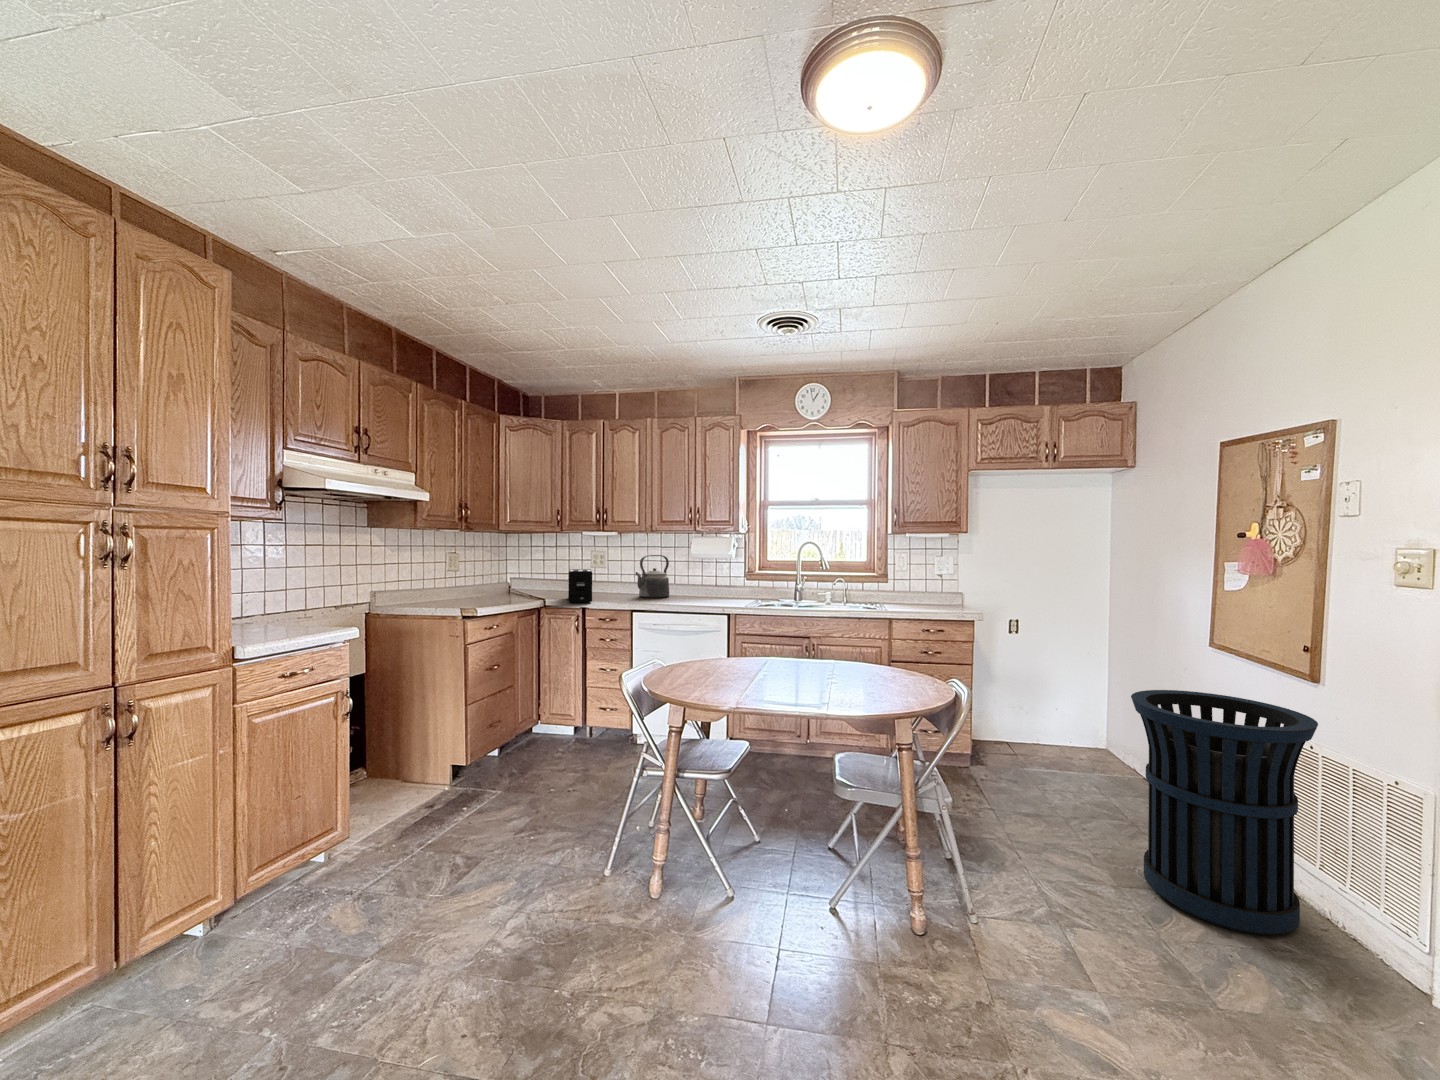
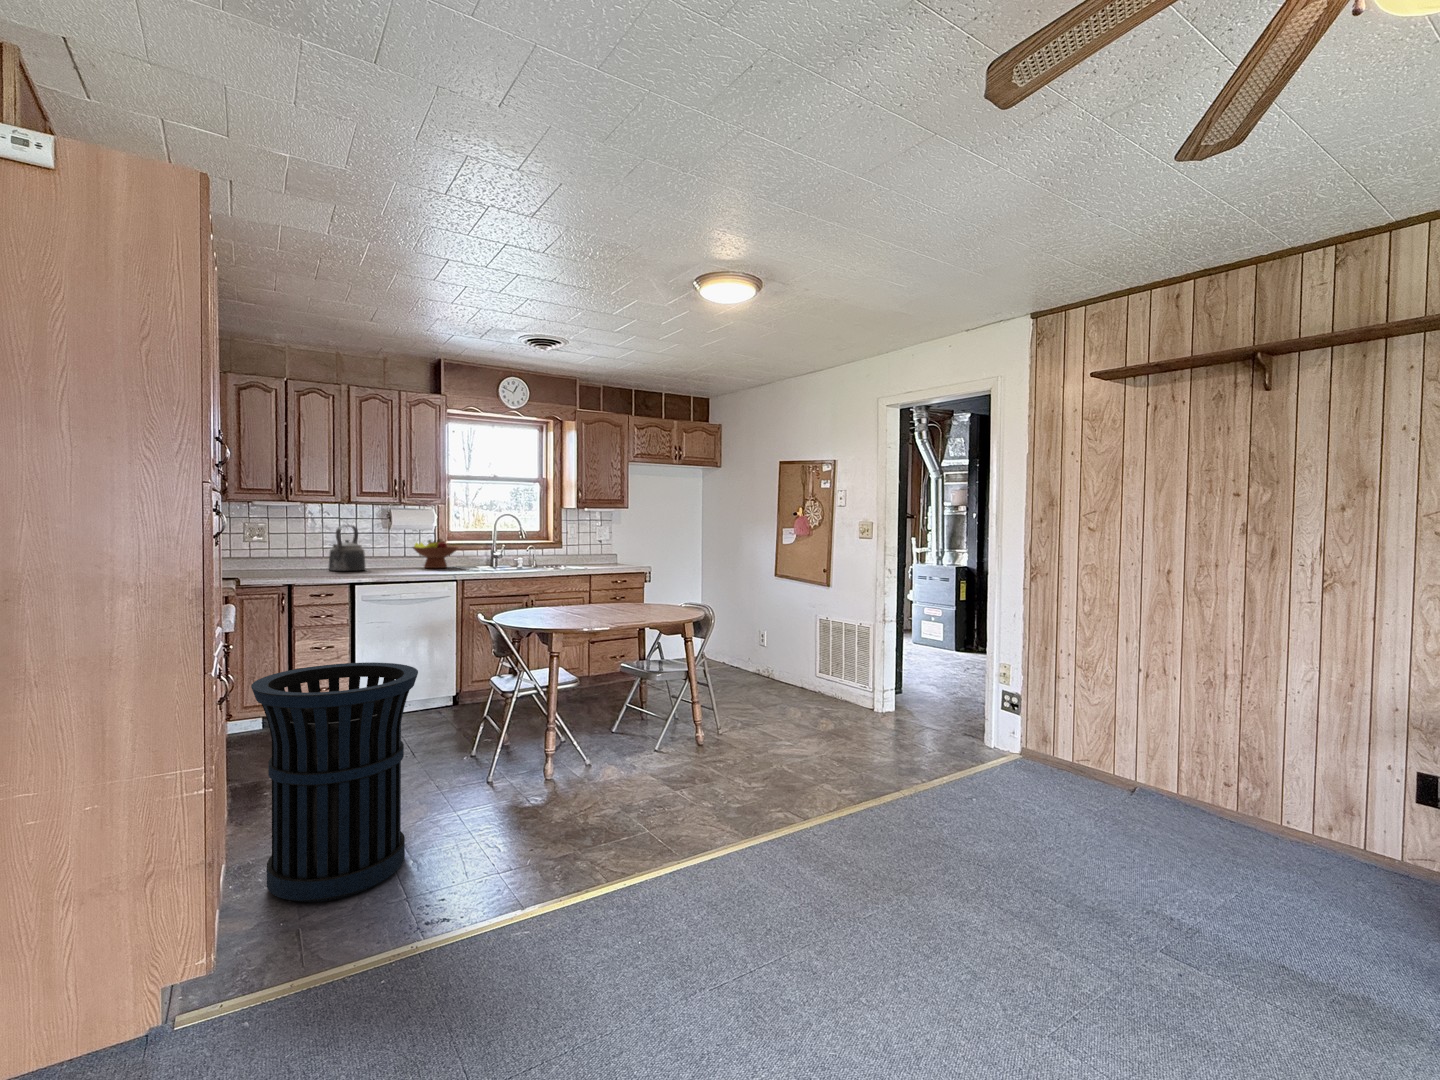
toaster: present [568,569,592,603] -> none [255,541,314,578]
fruit bowl: none [713,569,757,599] -> present [413,540,458,568]
trash can: present [1131,690,1318,934] -> present [251,663,418,902]

